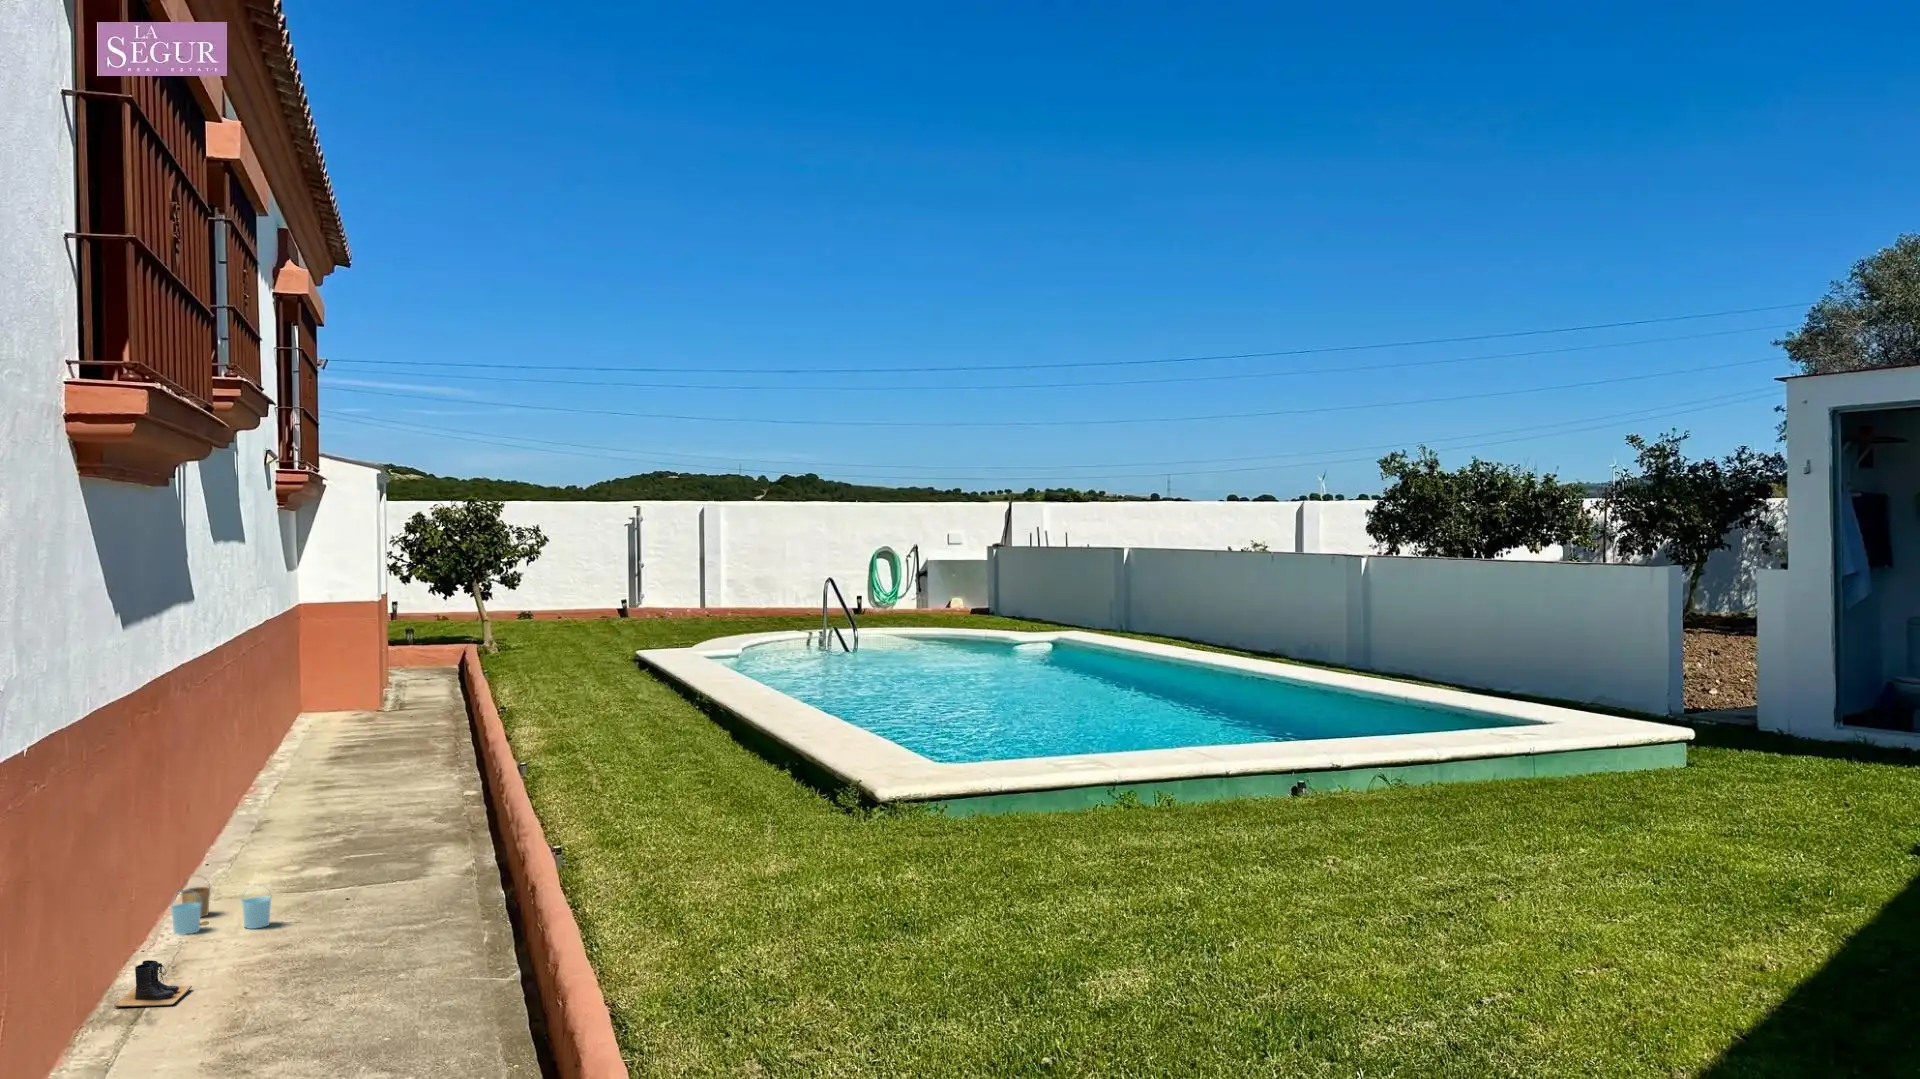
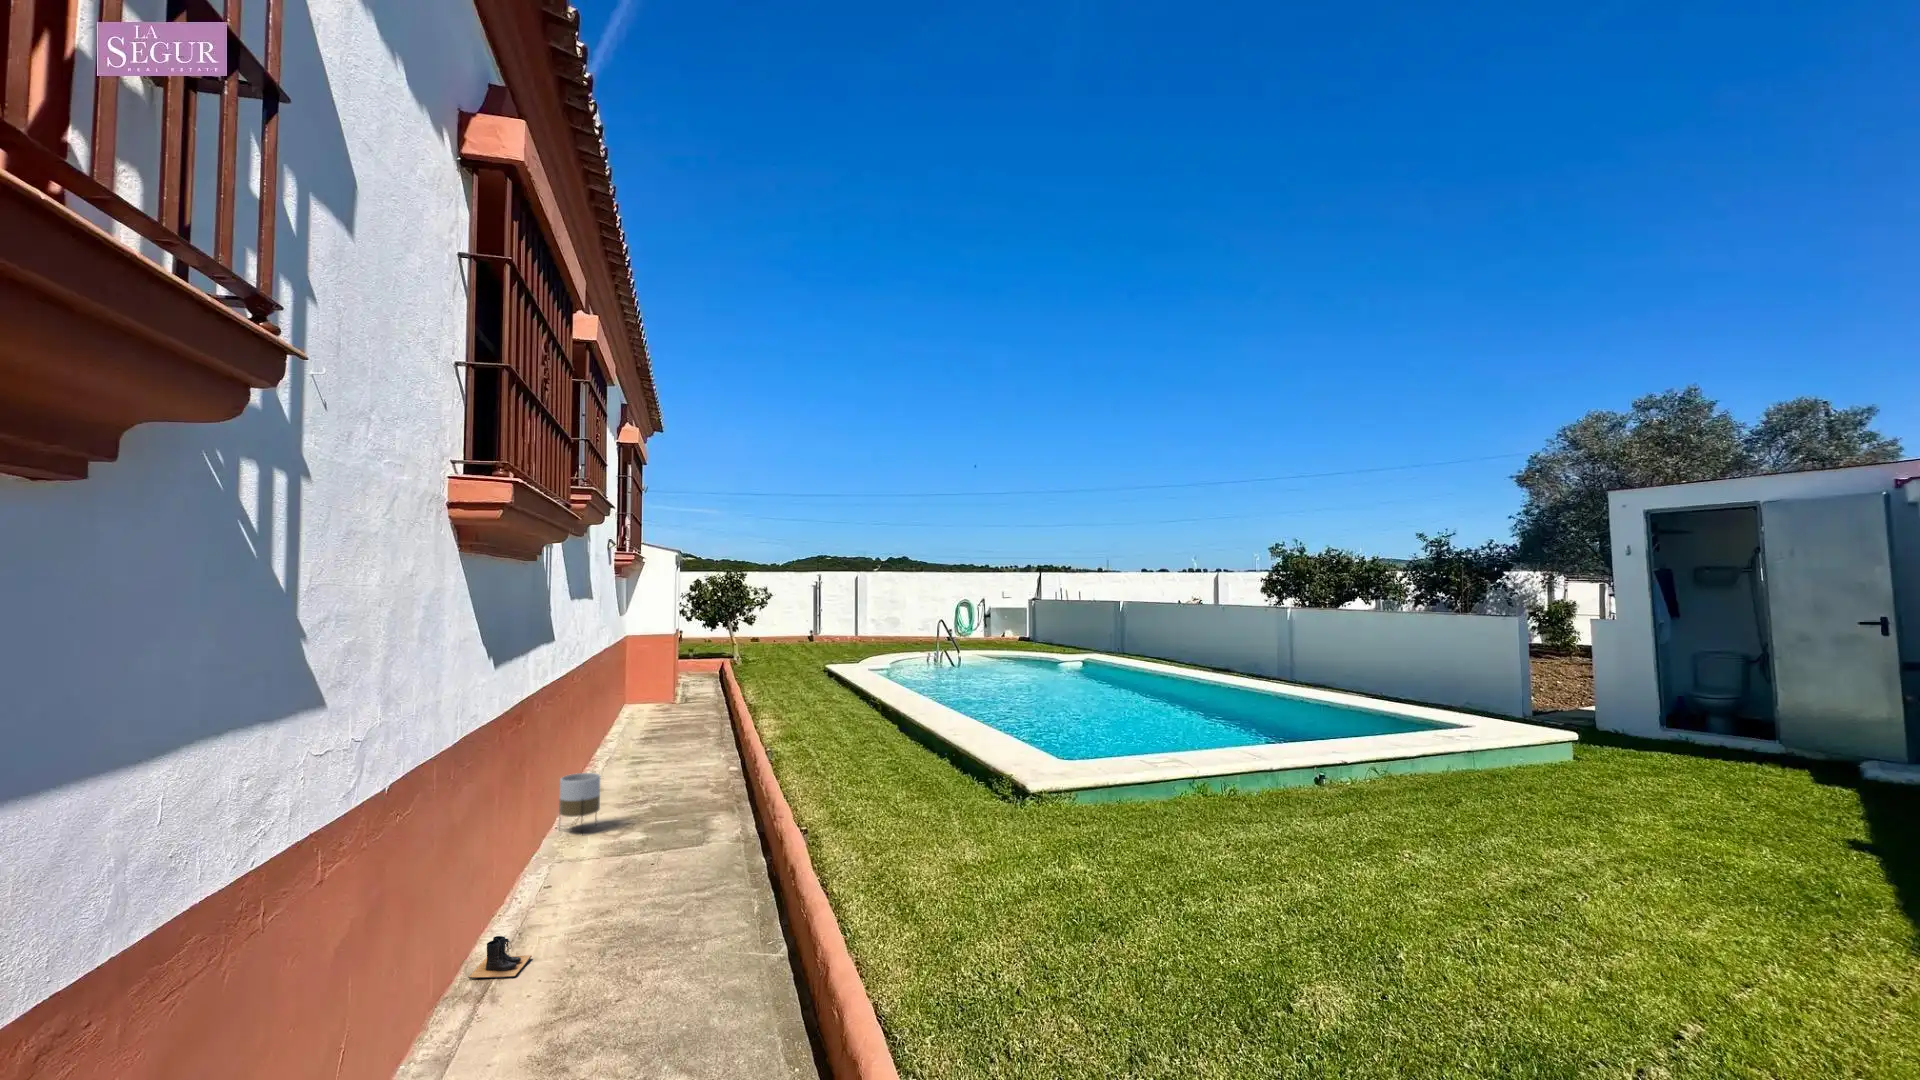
planter: none [211,787,270,872] -> present [559,773,600,832]
bucket: present [171,881,271,935] -> none [523,847,598,897]

